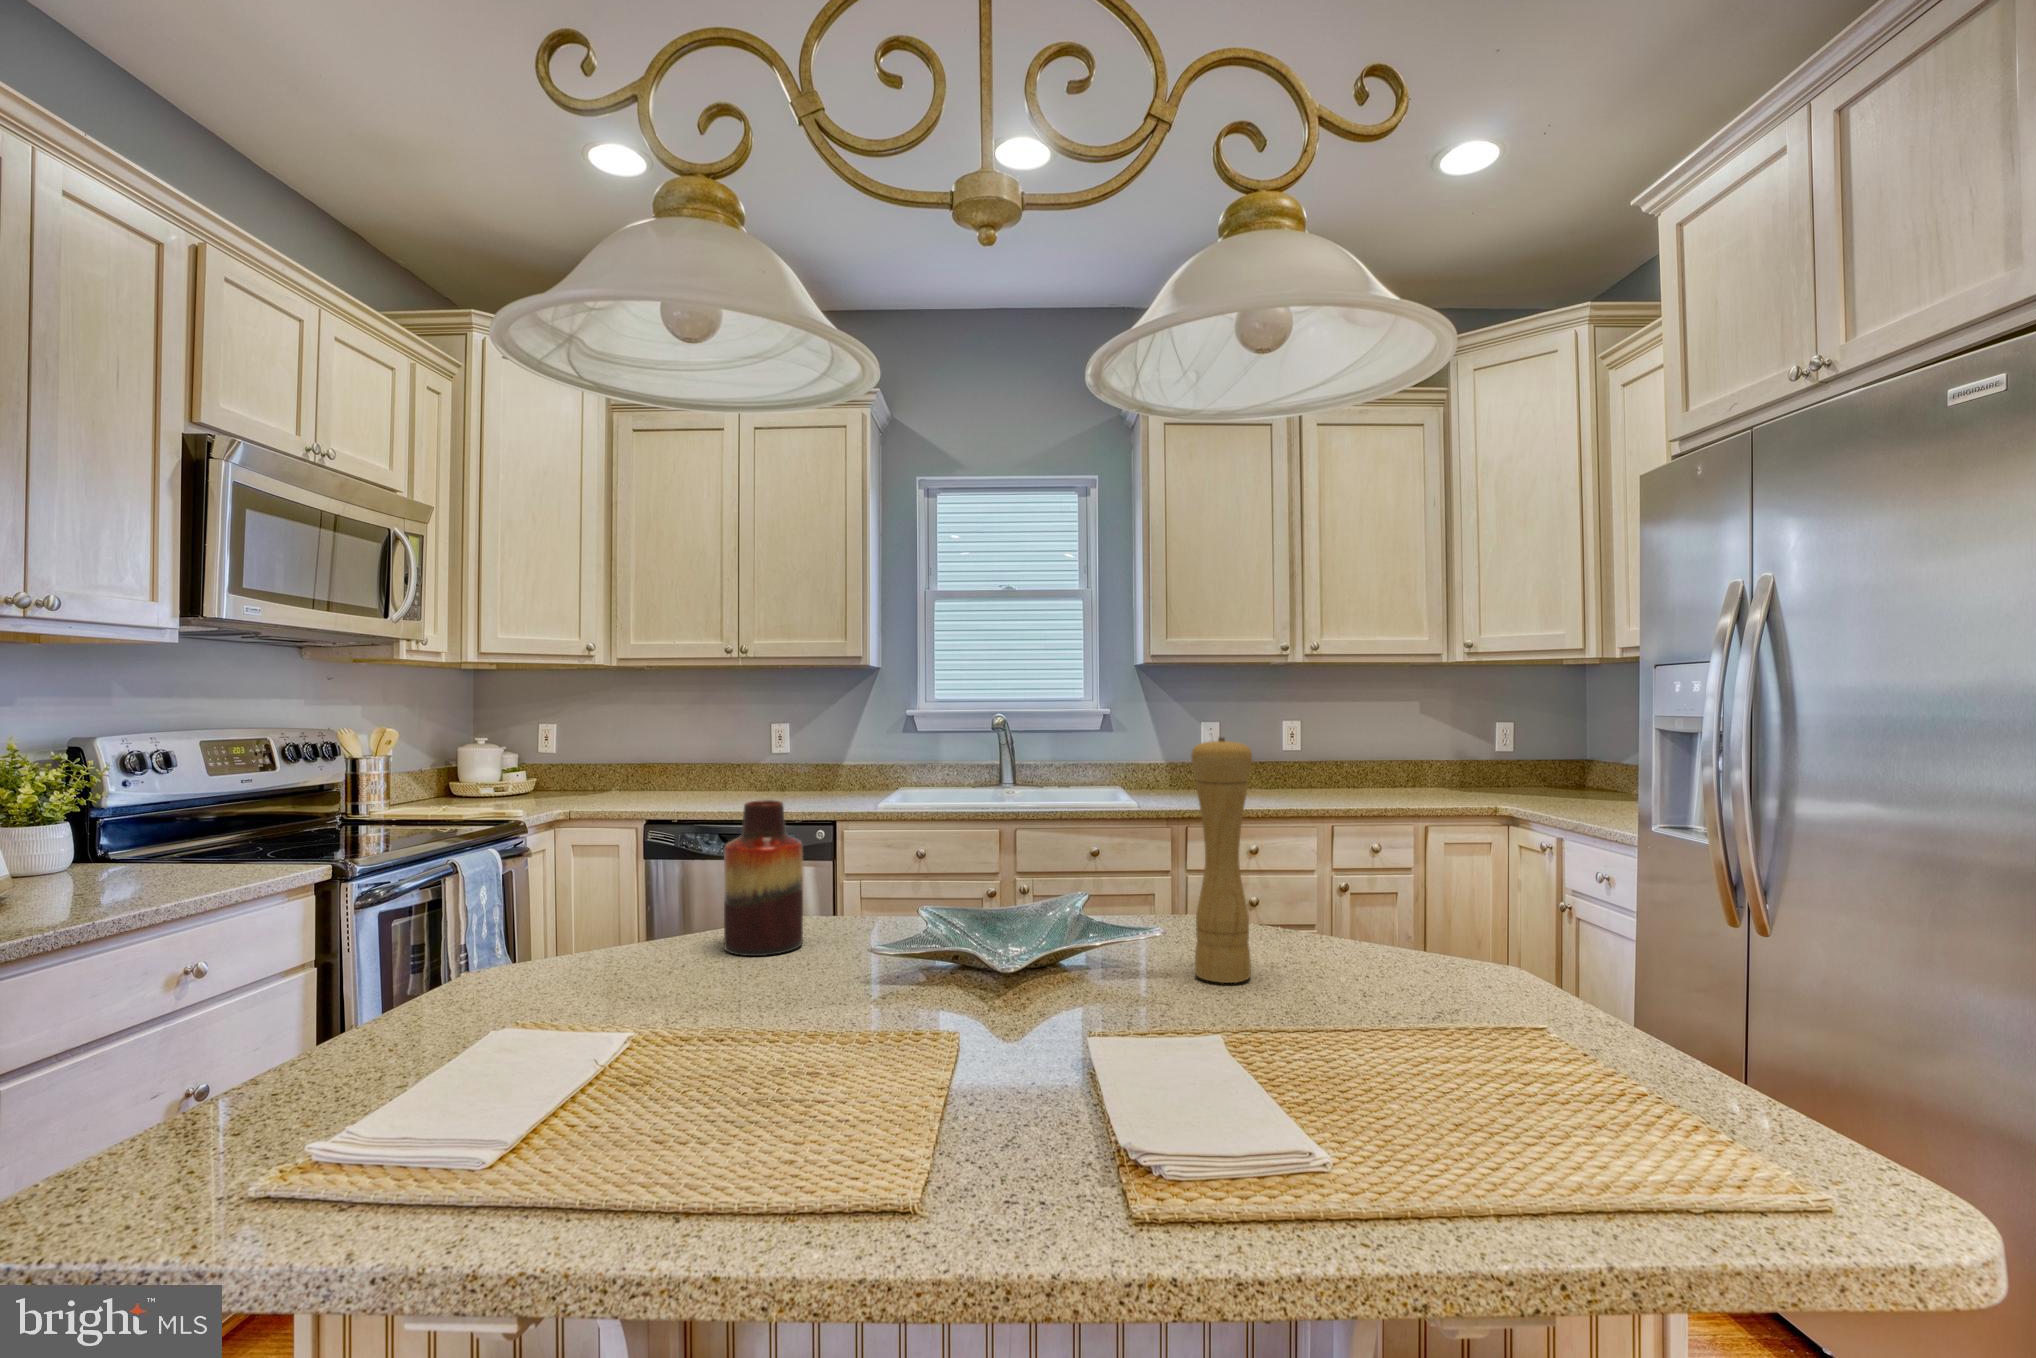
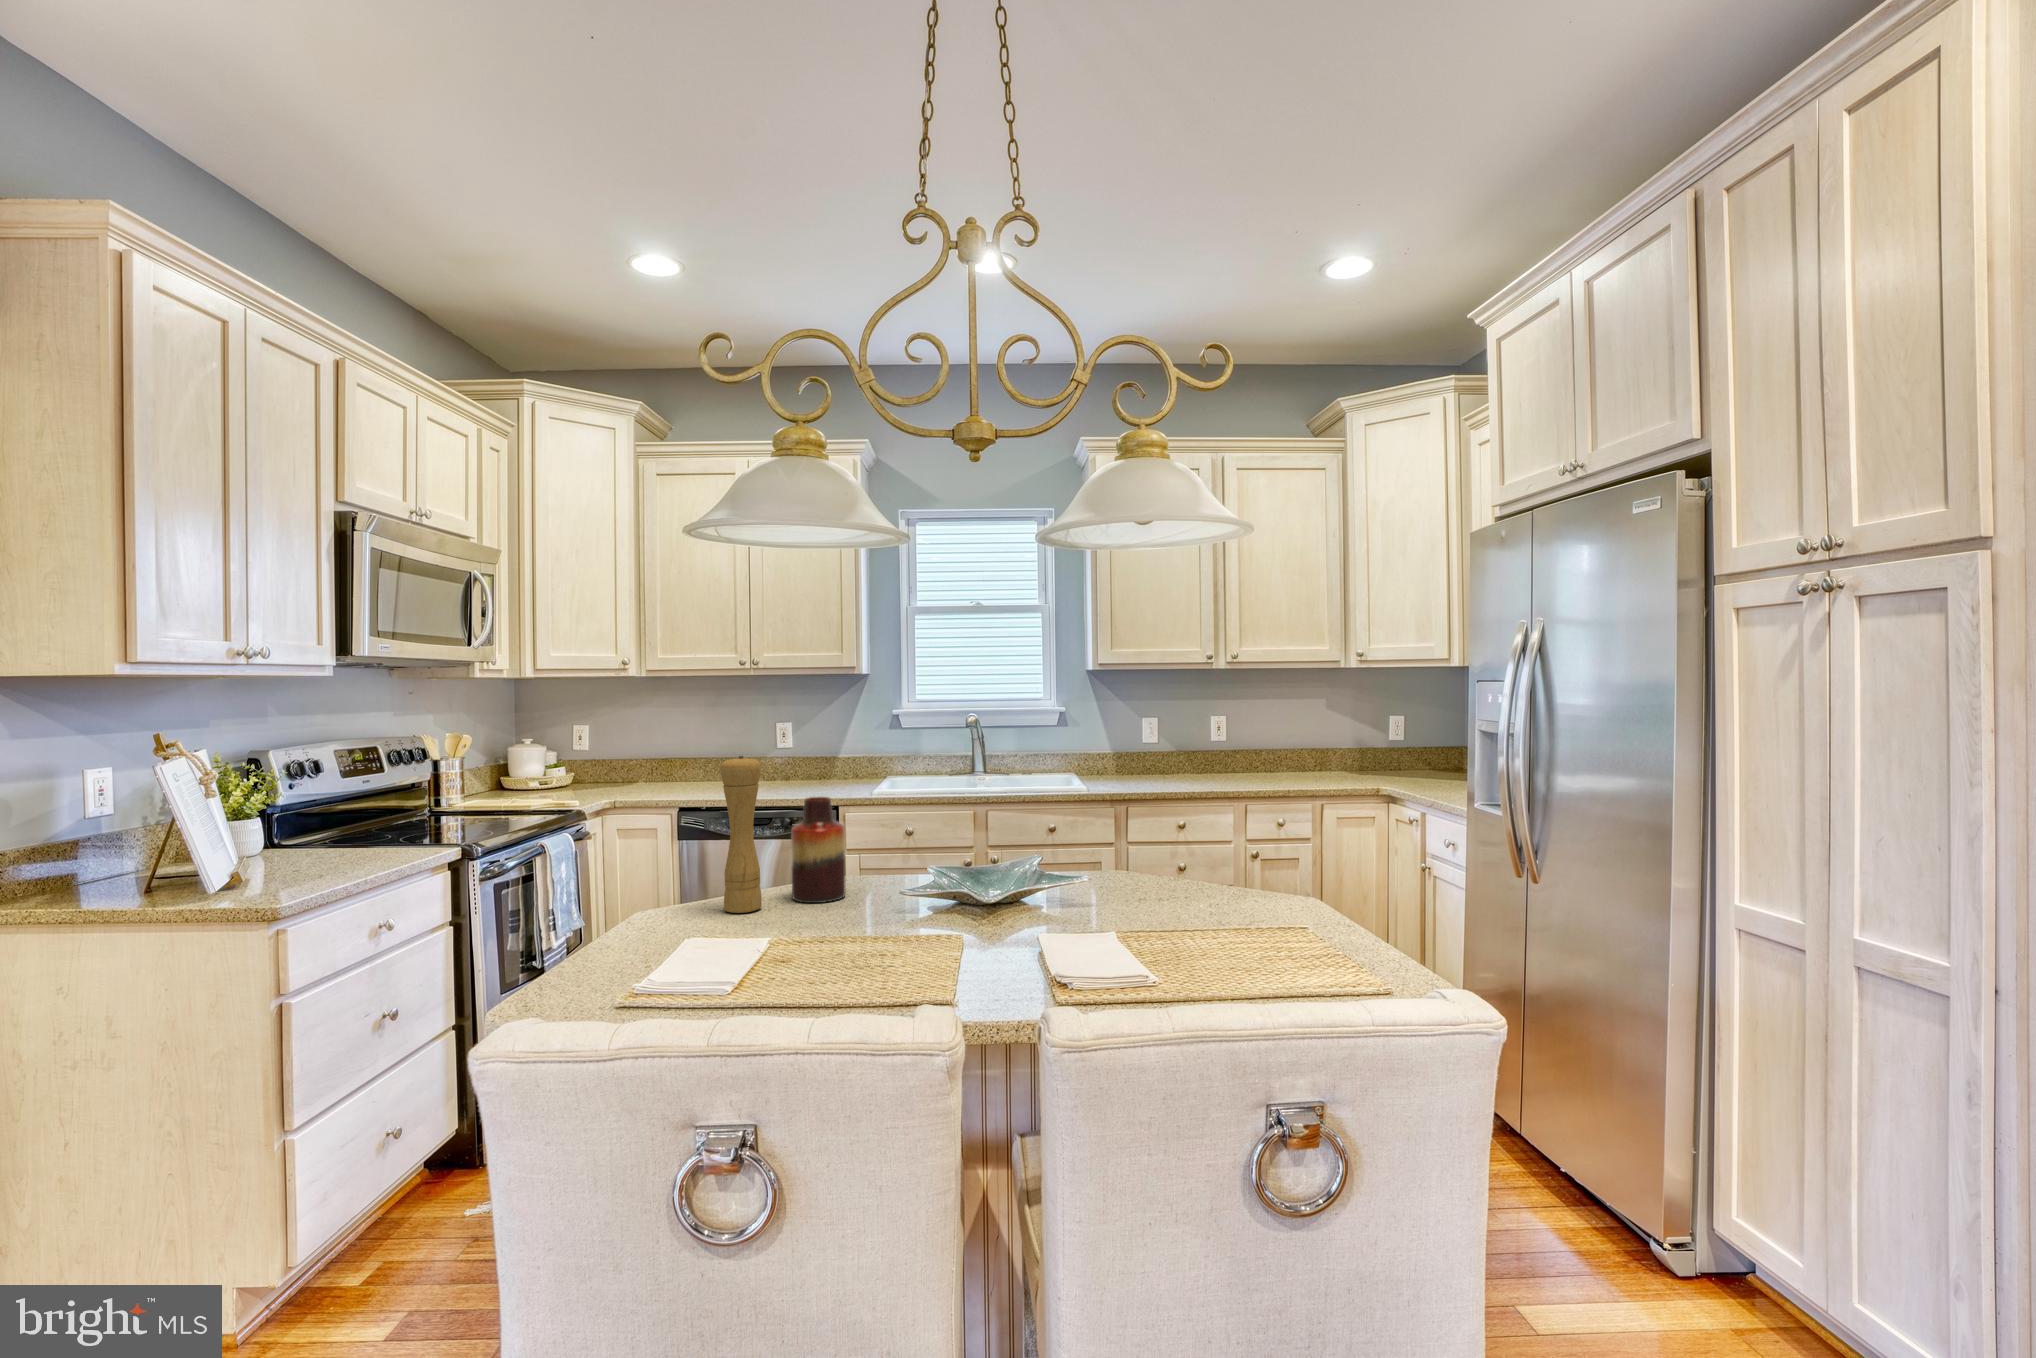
pepper mill: present [1191,737,1252,983] -> present [720,756,762,913]

